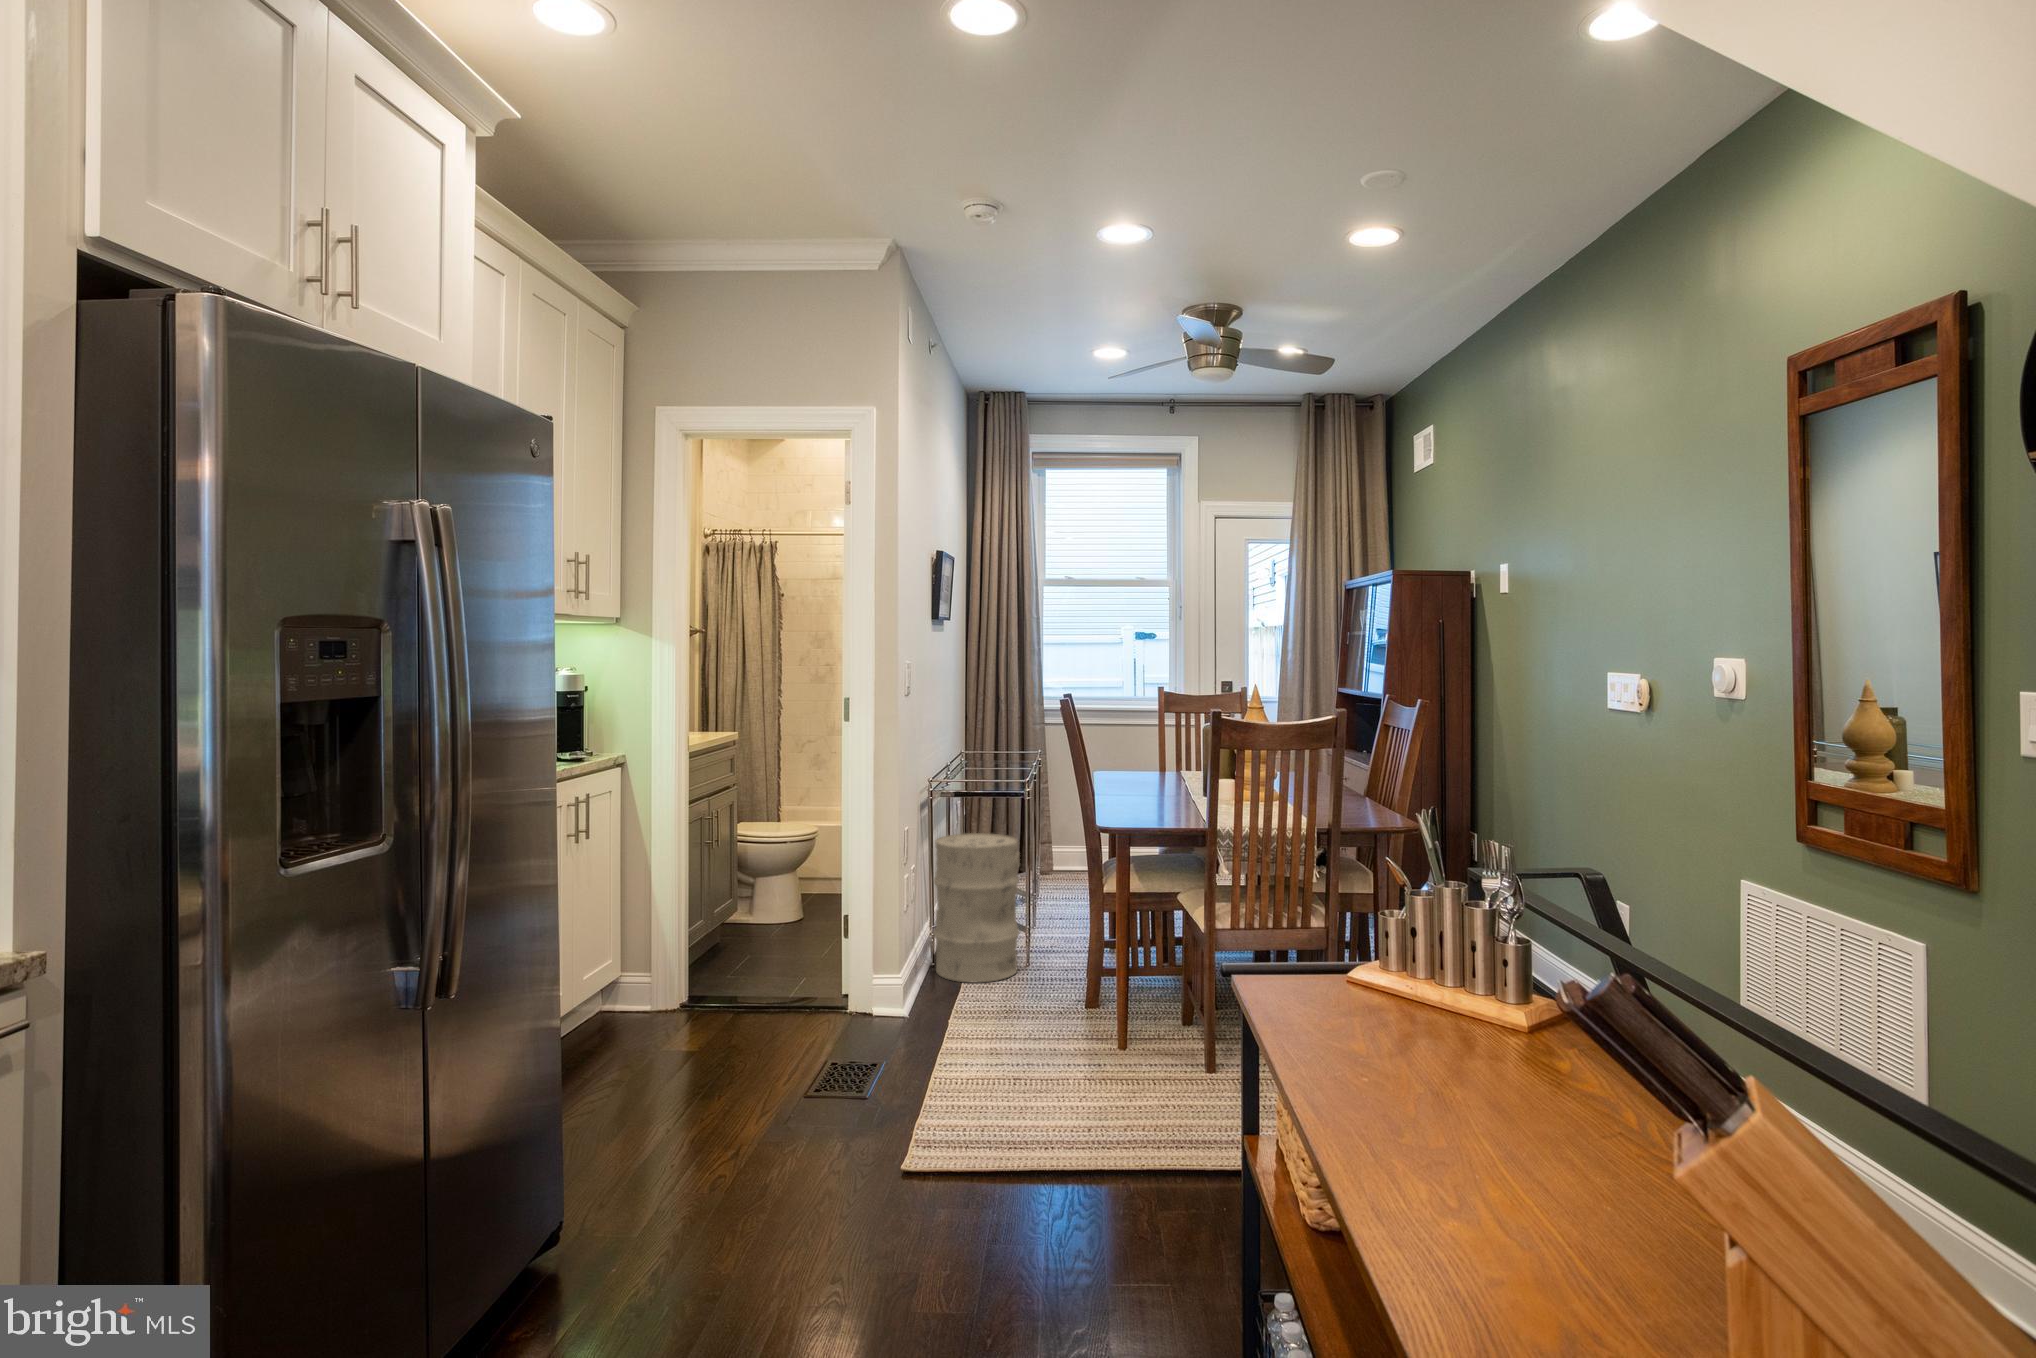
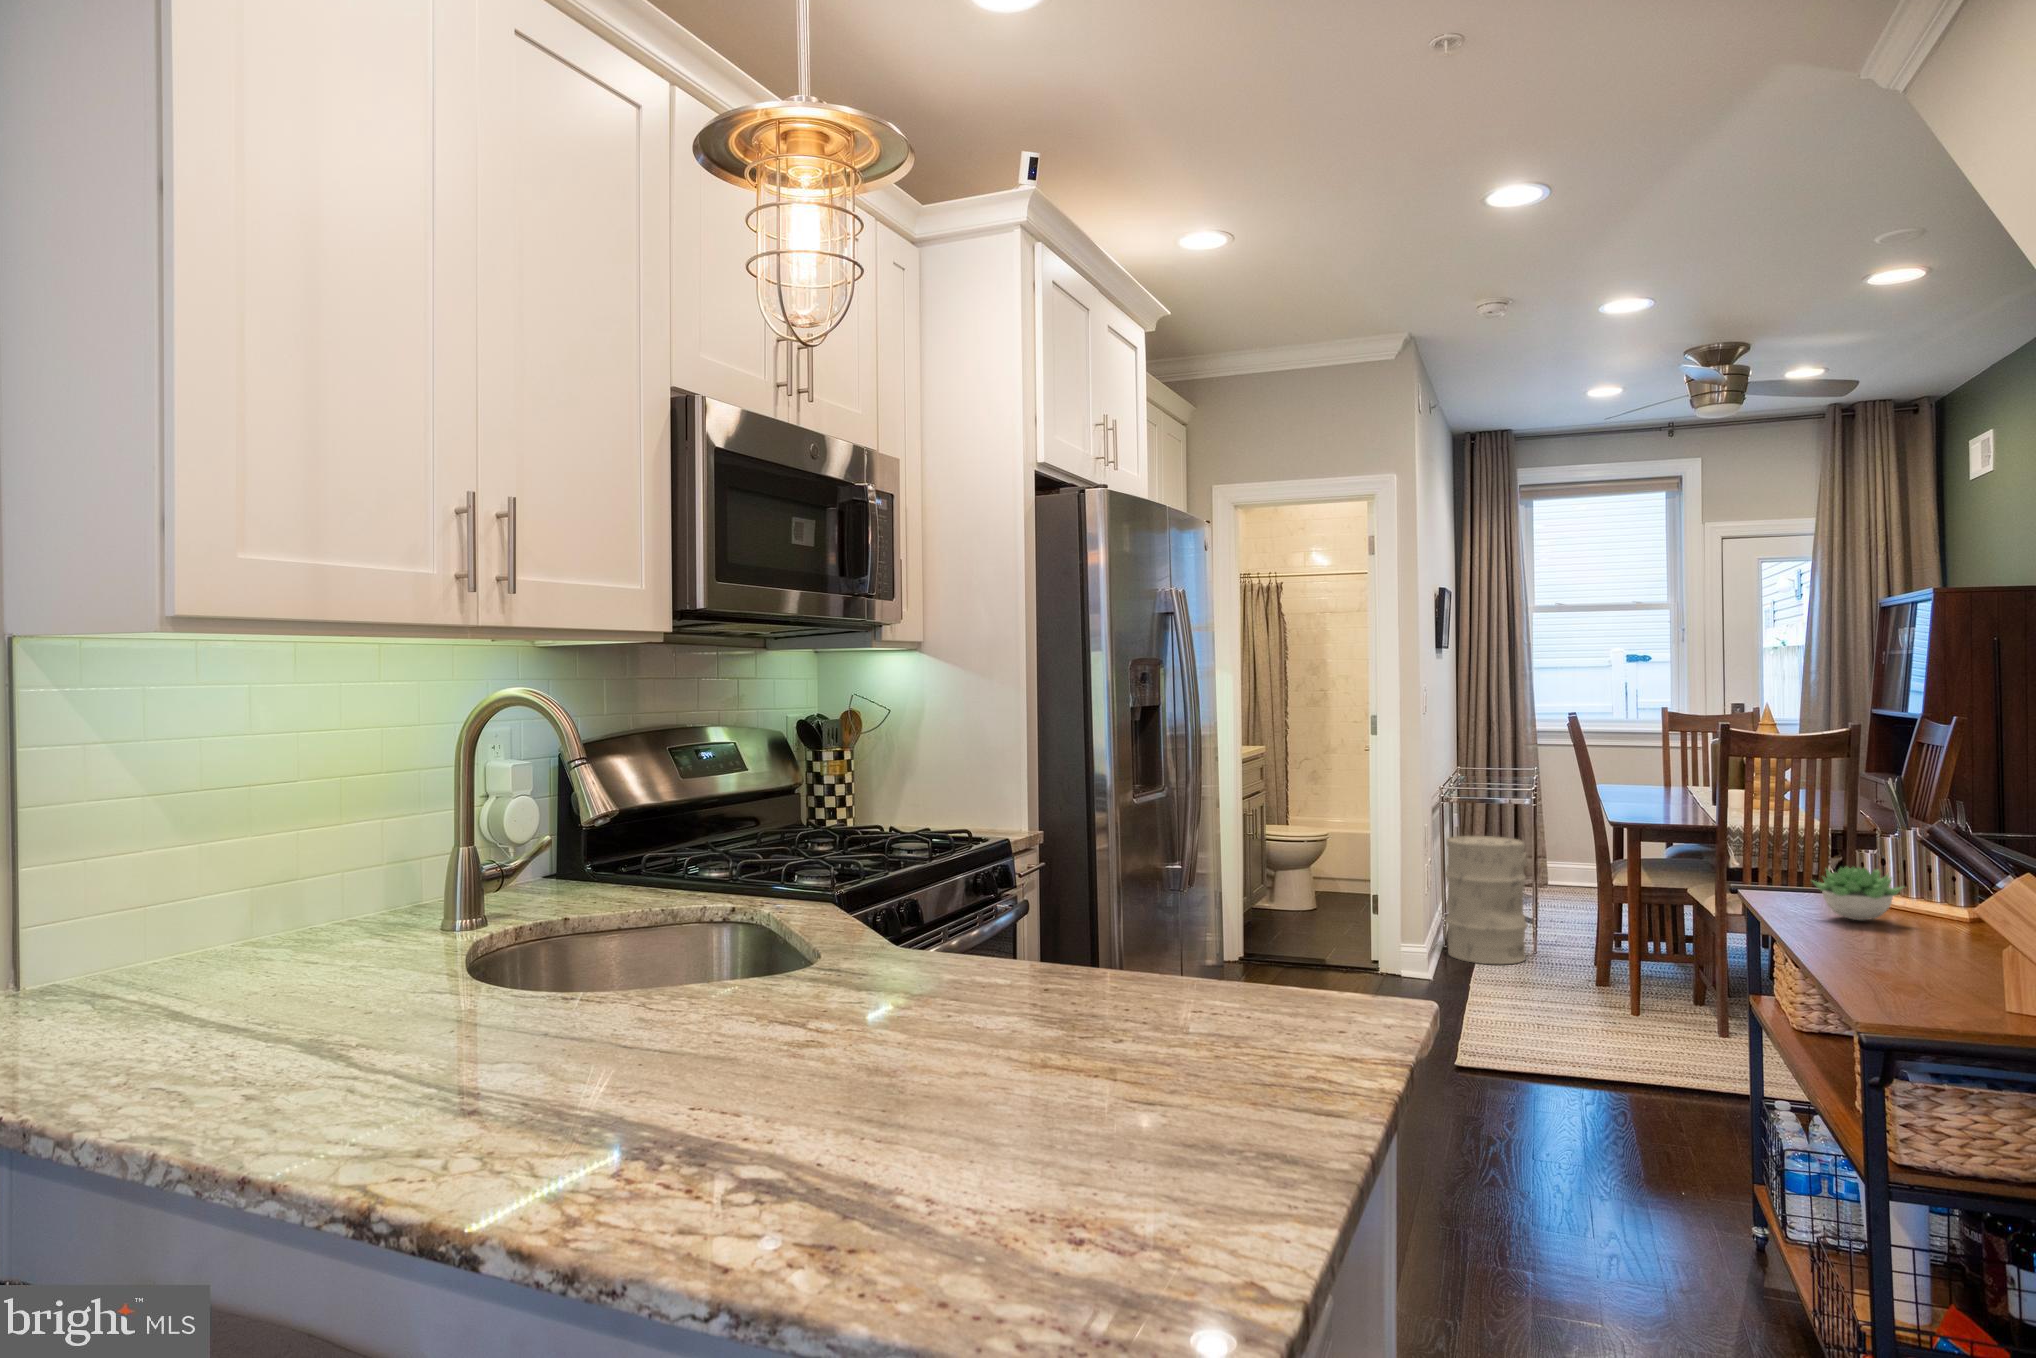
succulent plant: none [1333,949,1456,1037] -> present [1813,867,1903,920]

